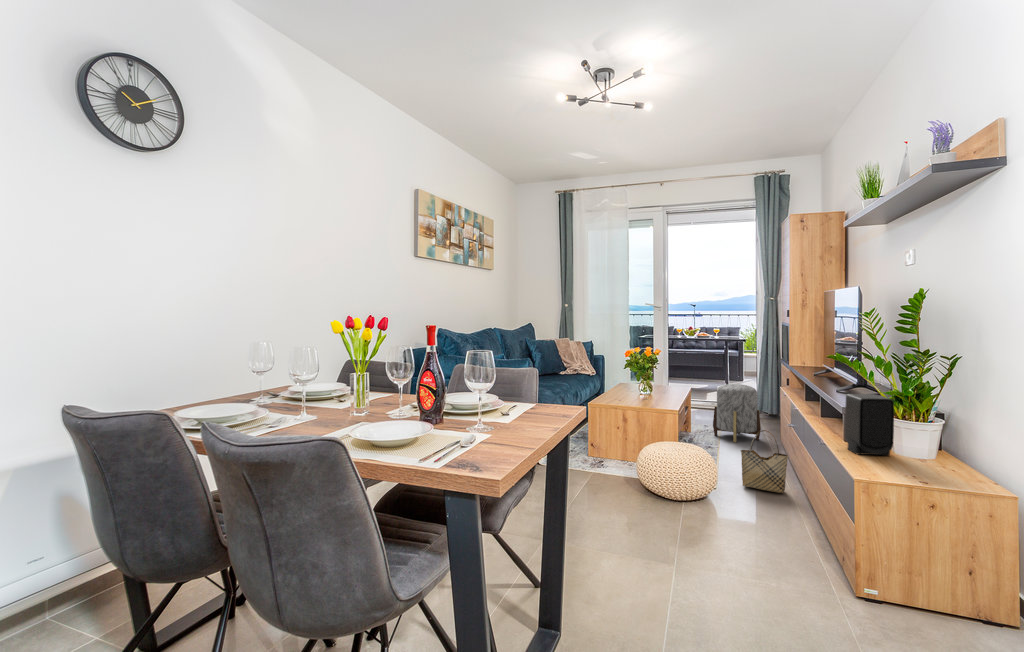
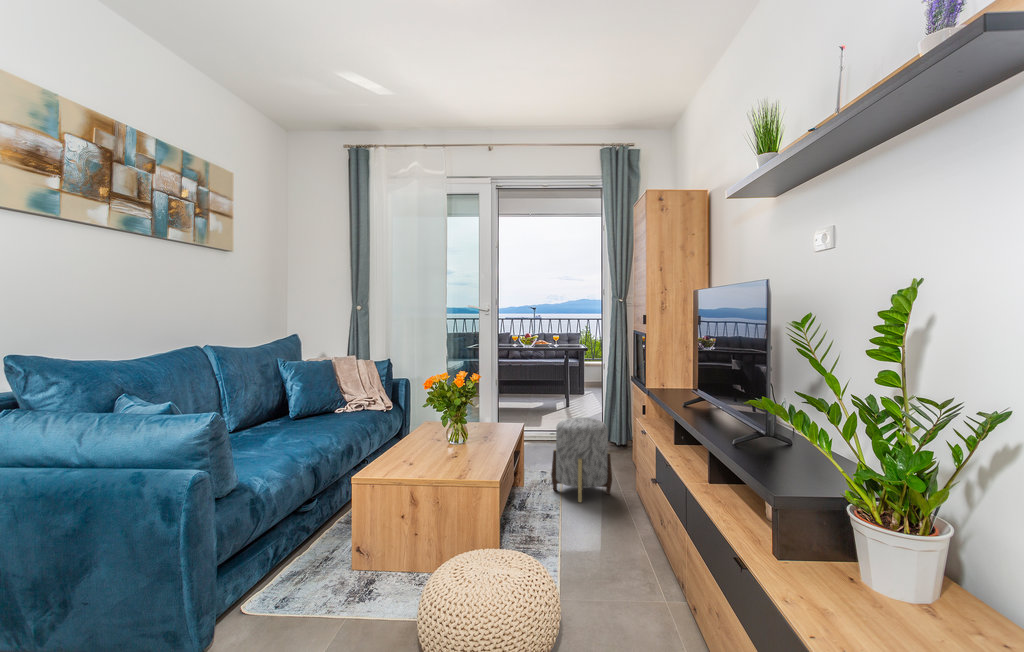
speaker: present [845,394,894,455] -> none [792,488,890,623]
woven basket: present [741,430,788,493] -> none [593,514,665,623]

